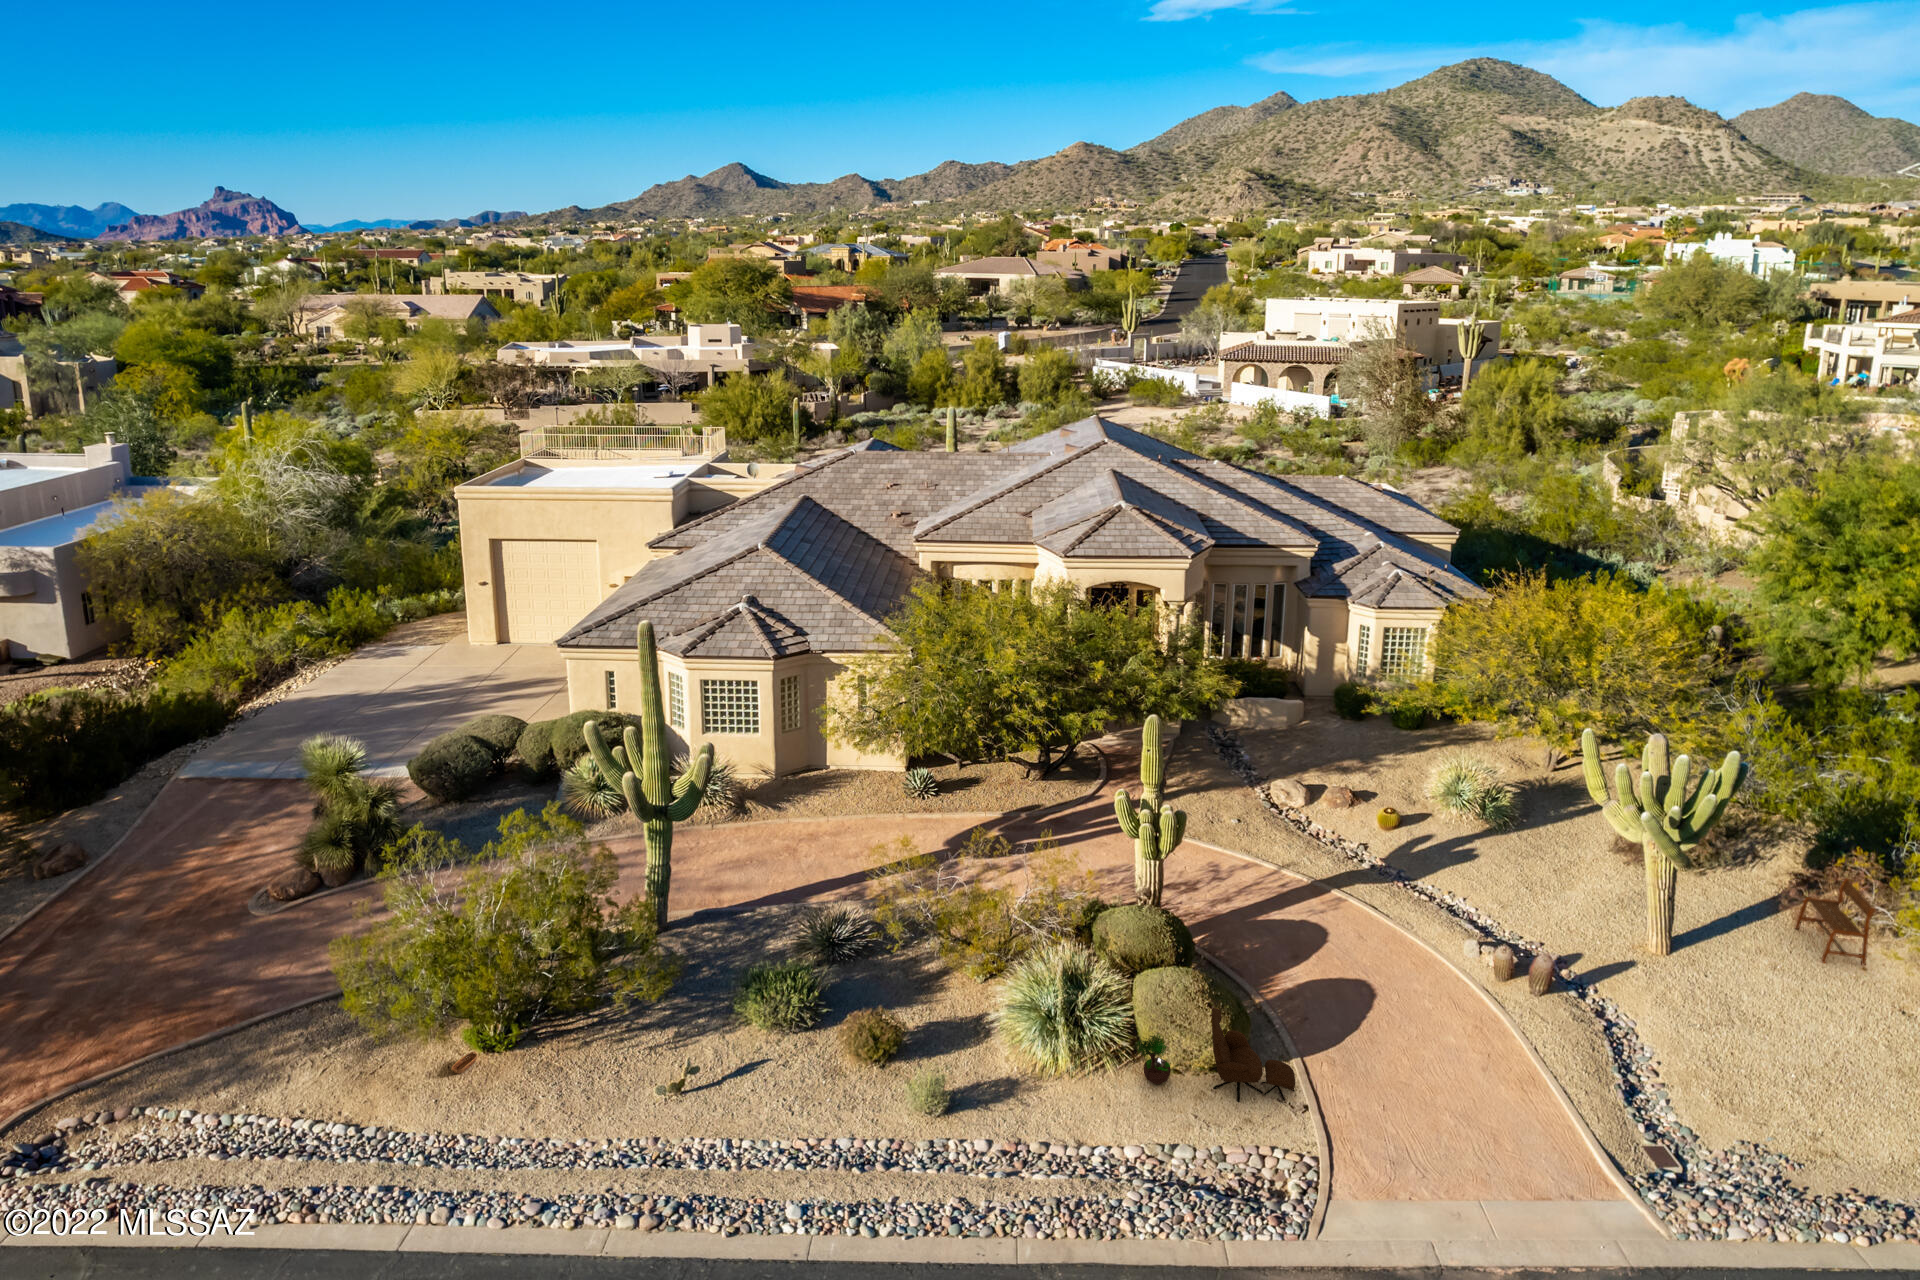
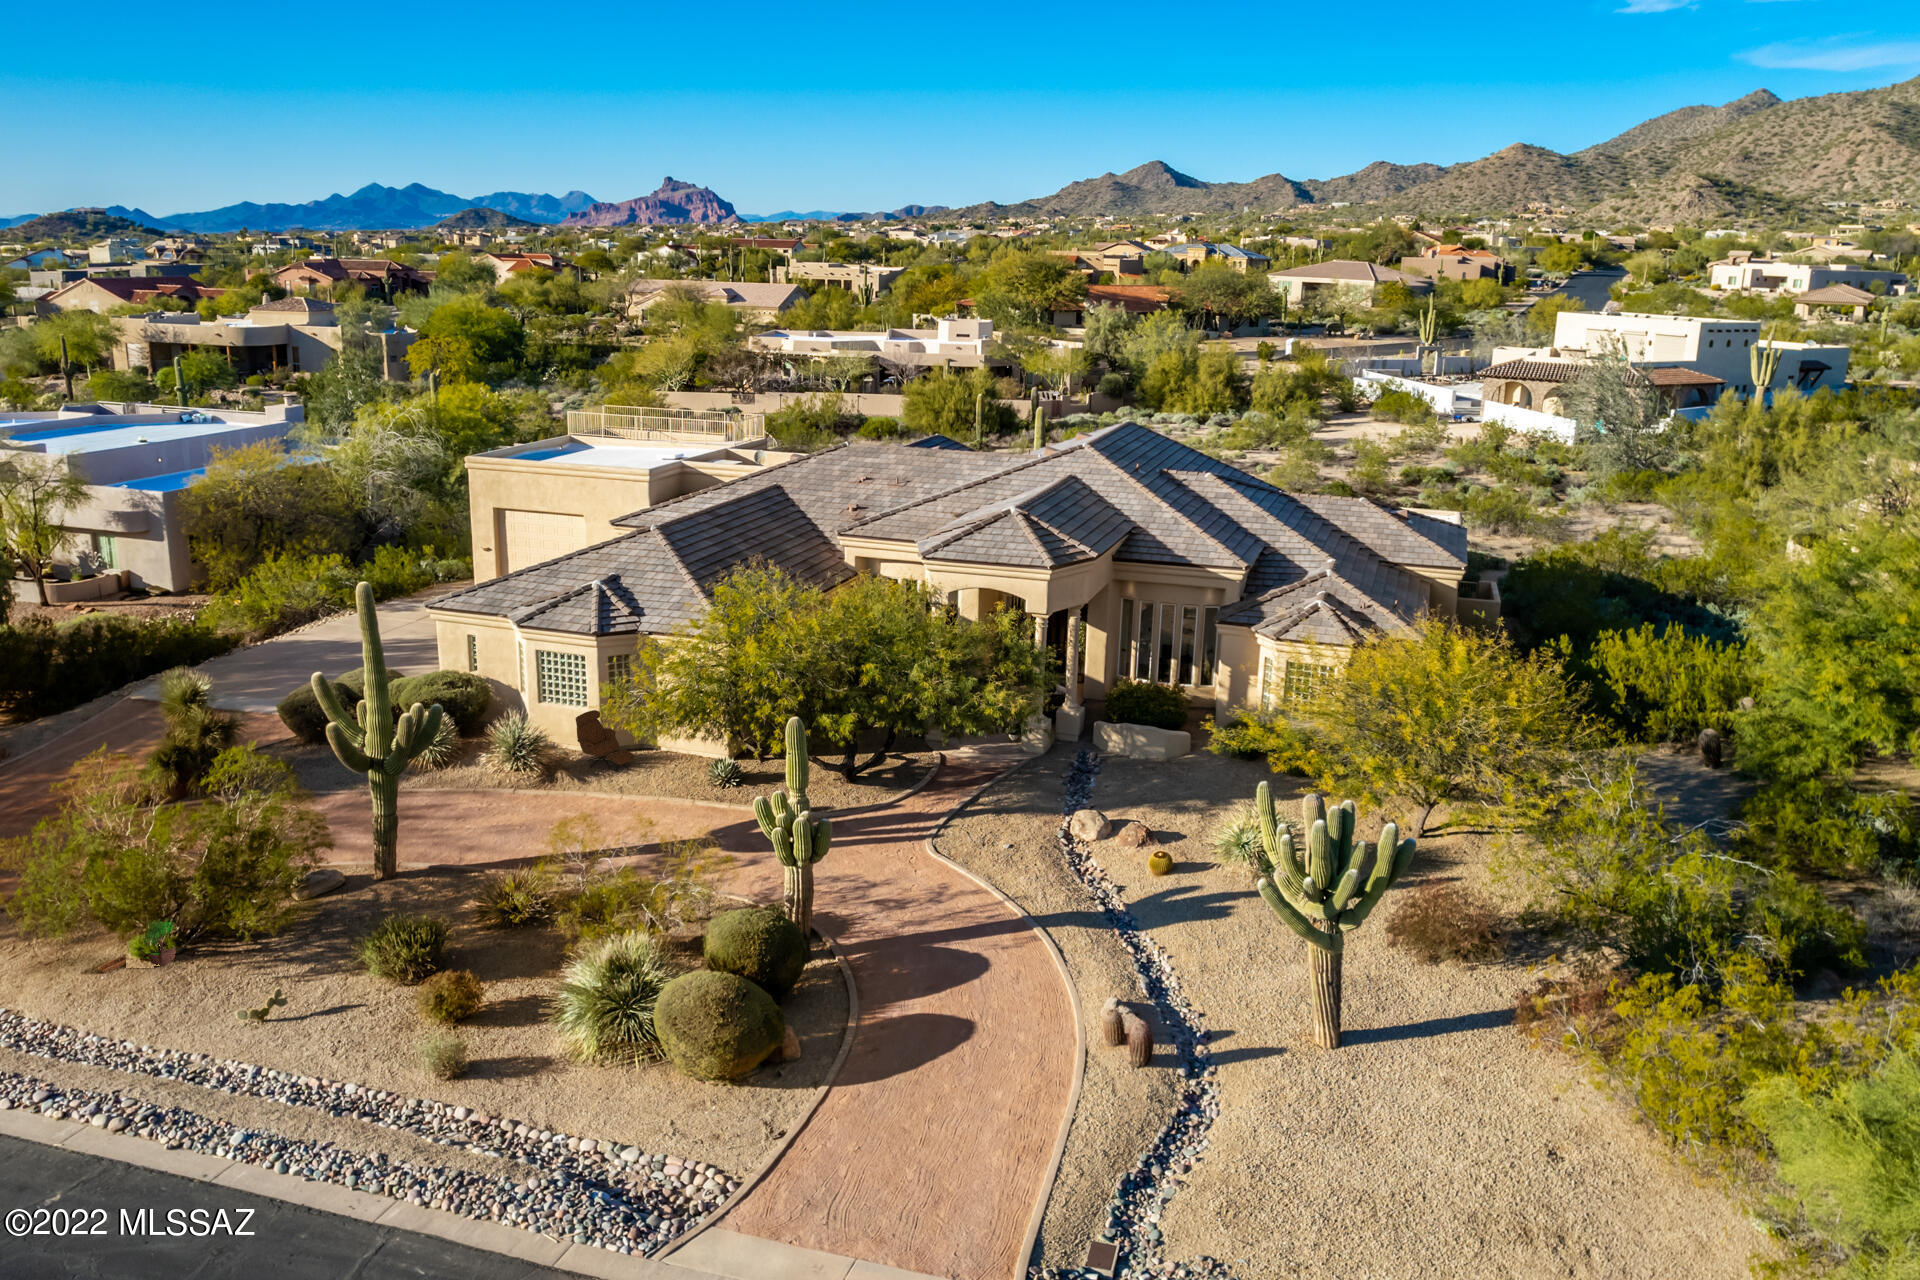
bench: present [1795,879,1876,965] -> none [1519,993,1582,1099]
lounge chair: present [1212,1008,1295,1102] -> present [576,710,634,771]
potted tree: present [1136,1034,1171,1084] -> present [140,922,176,966]

